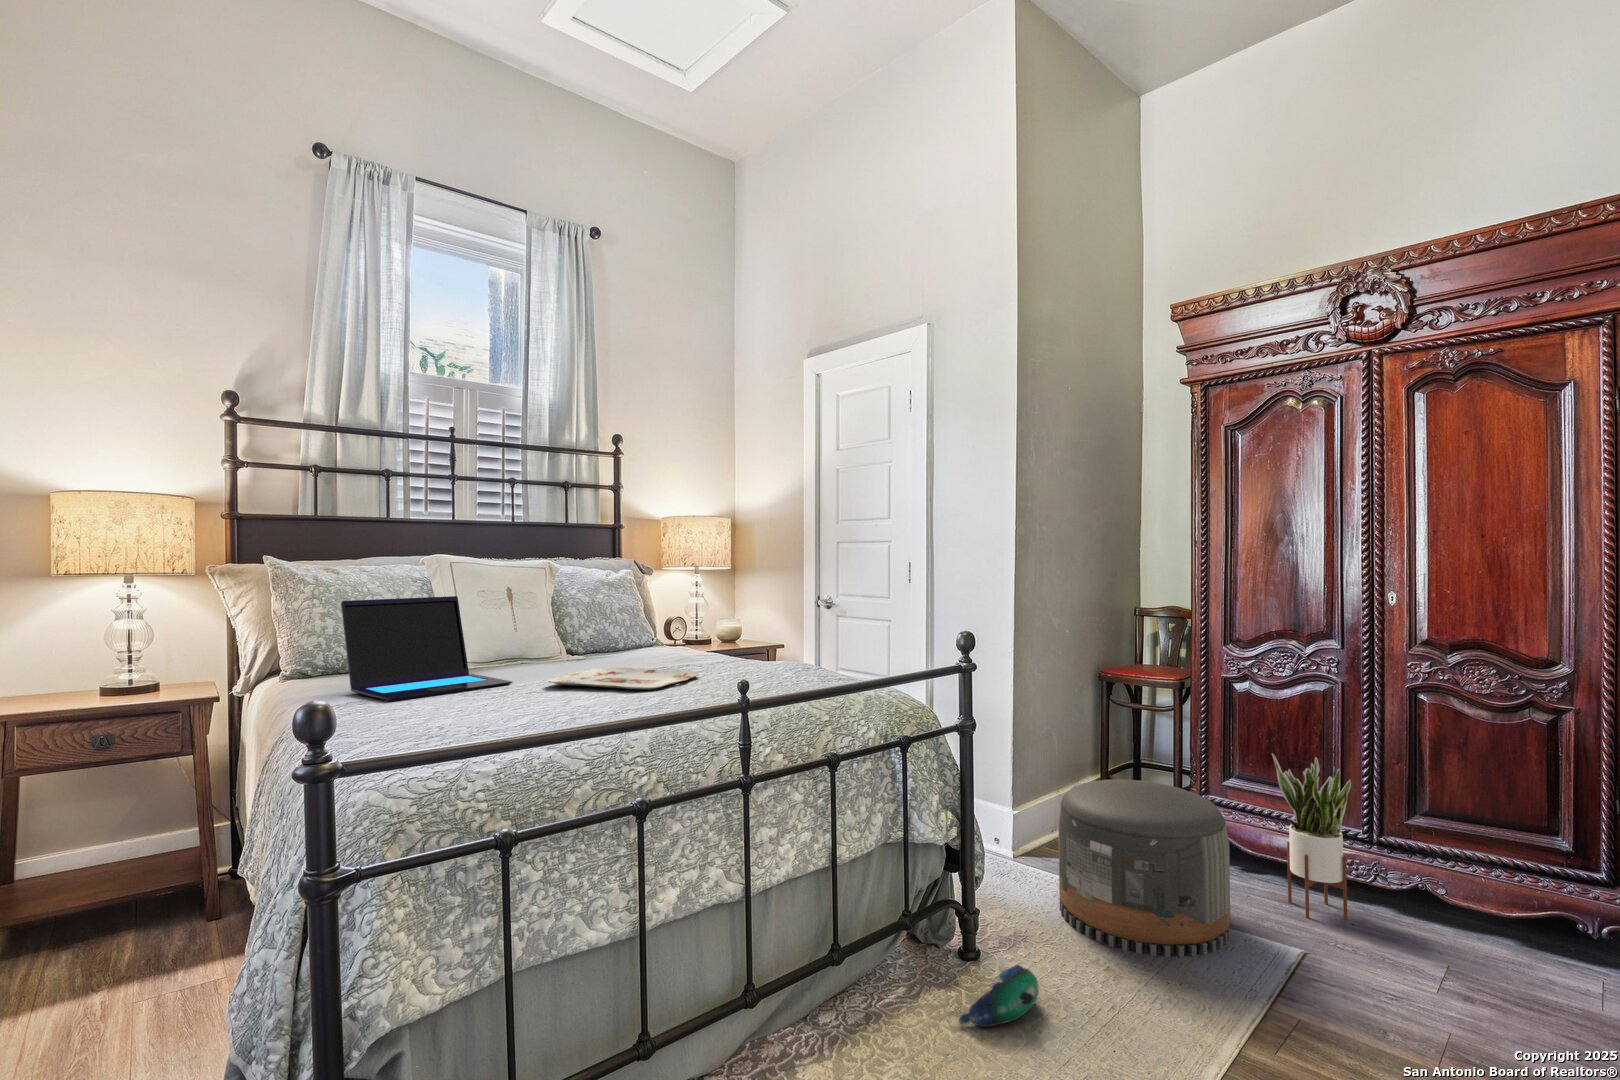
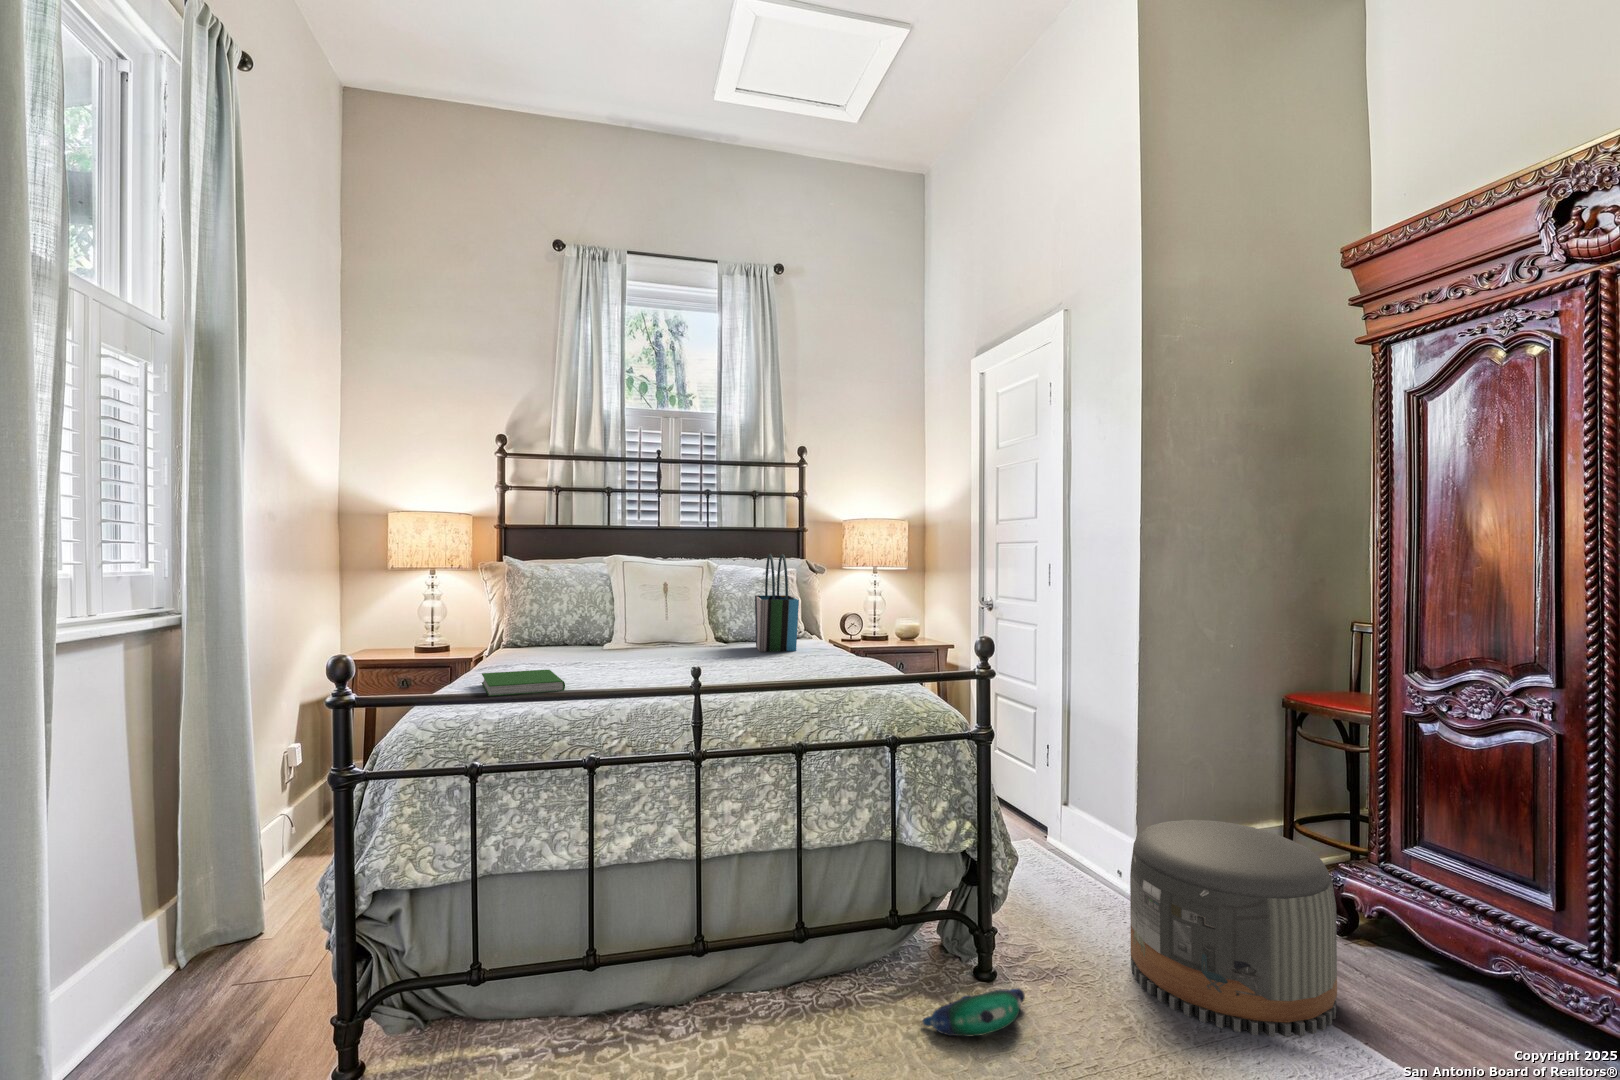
tote bag: none [615,550,690,660] -> present [755,554,799,652]
laptop: present [341,596,513,702] -> none [515,591,623,669]
serving tray: present [548,667,700,690] -> none [637,656,761,676]
hardcover book: none [388,698,534,740] -> present [482,670,565,696]
potted plant: present [1272,753,1351,920] -> none [1434,818,1548,1051]

